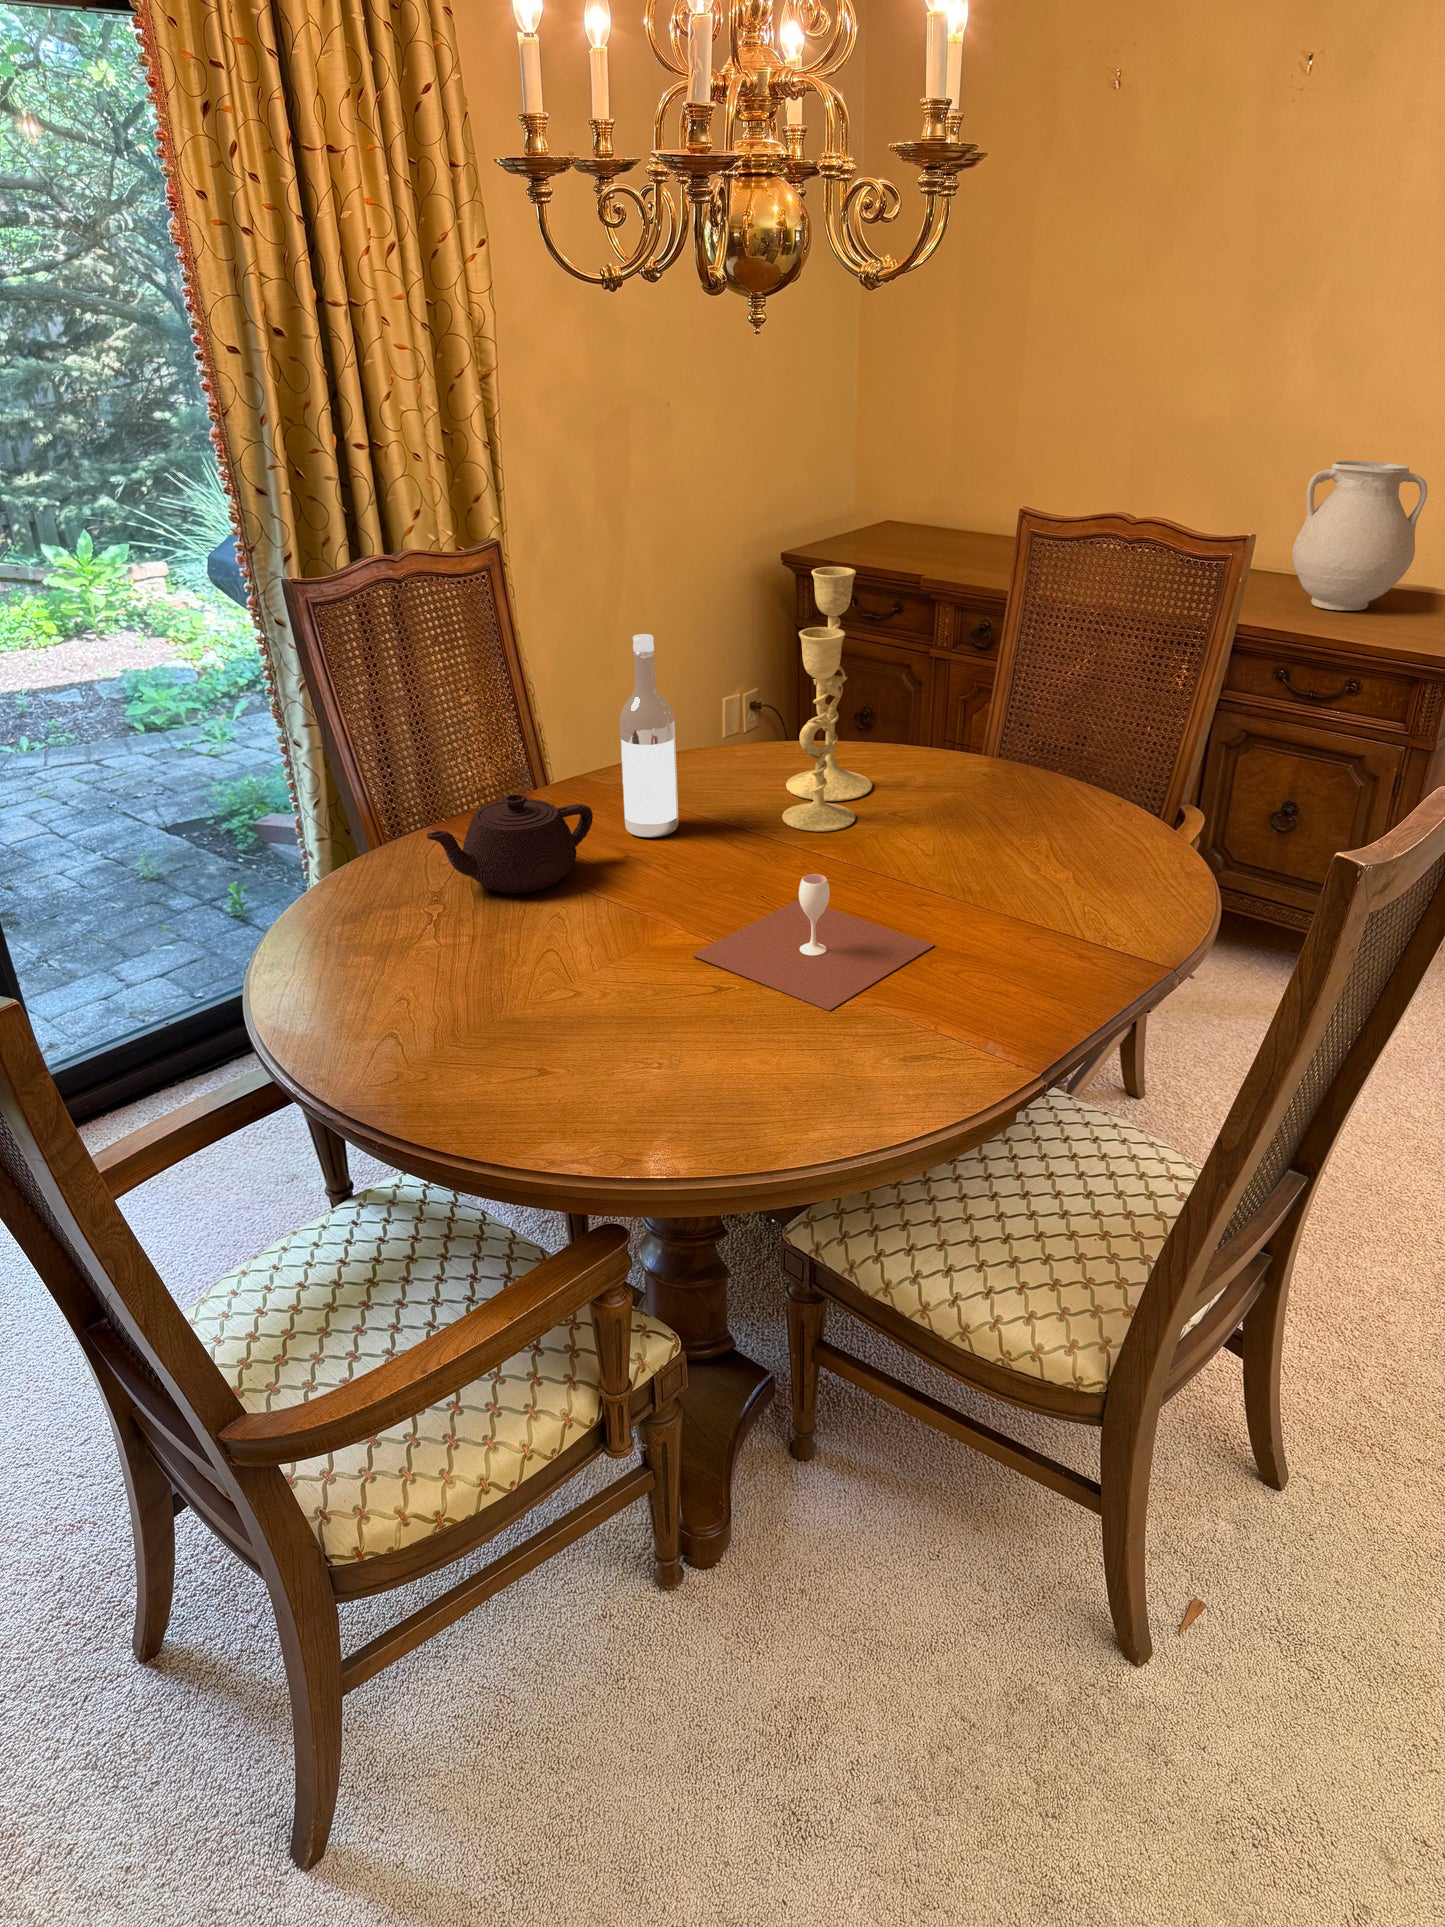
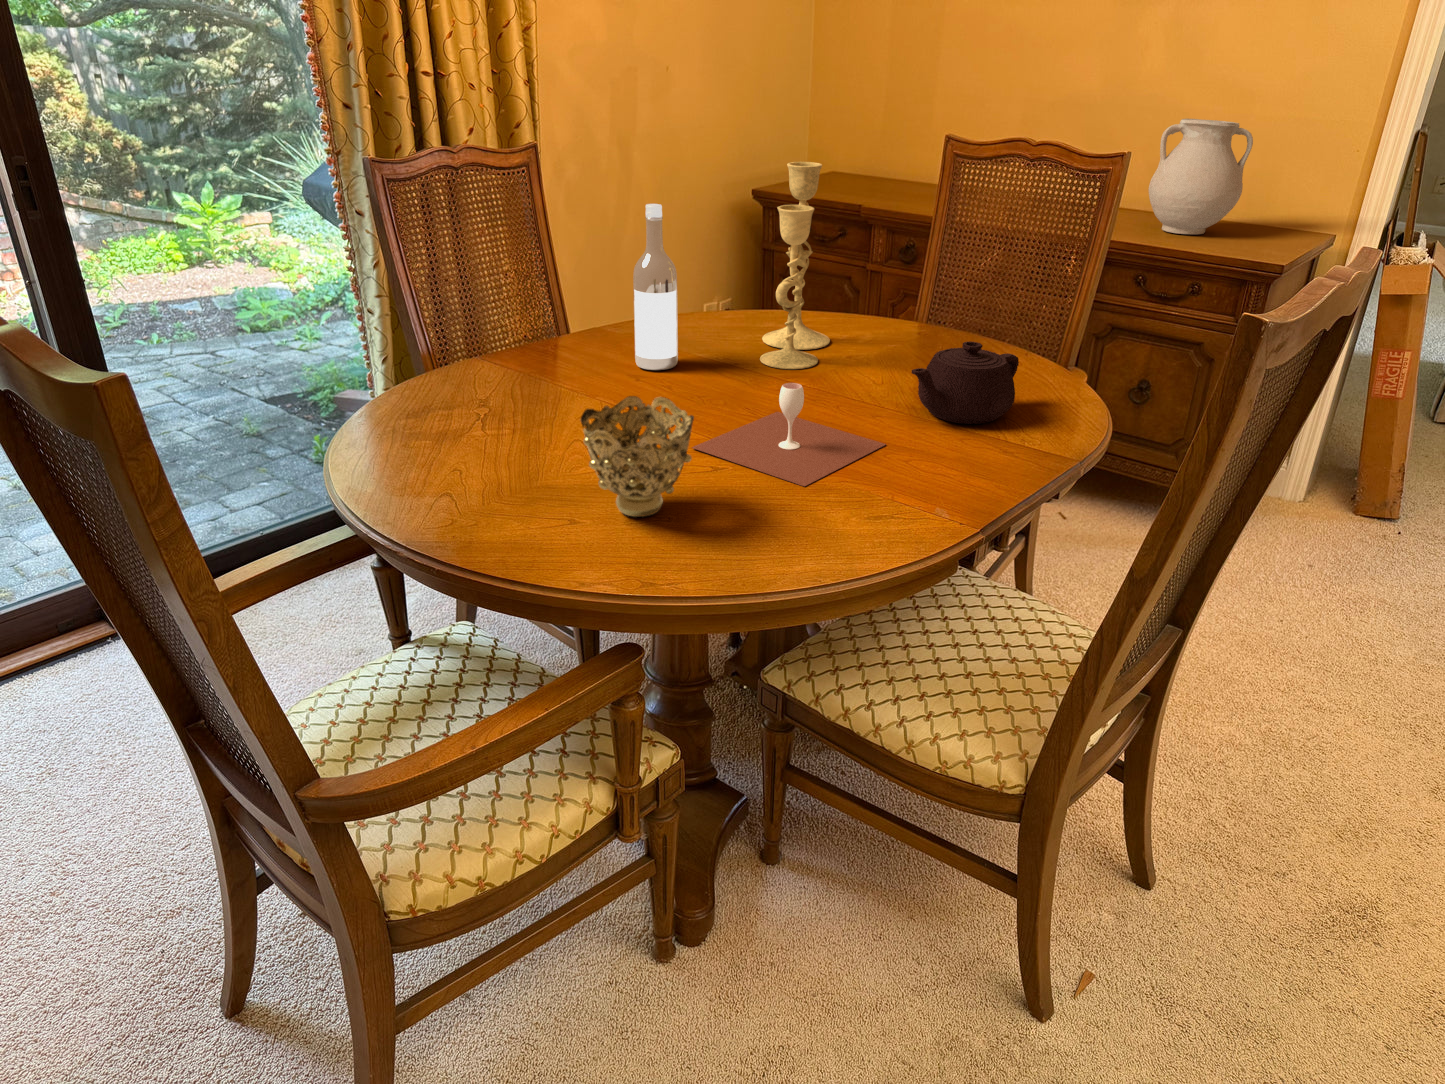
teapot: present [427,794,593,894] -> present [912,341,1019,424]
decorative bowl: none [550,910,689,1060] -> present [581,396,694,517]

